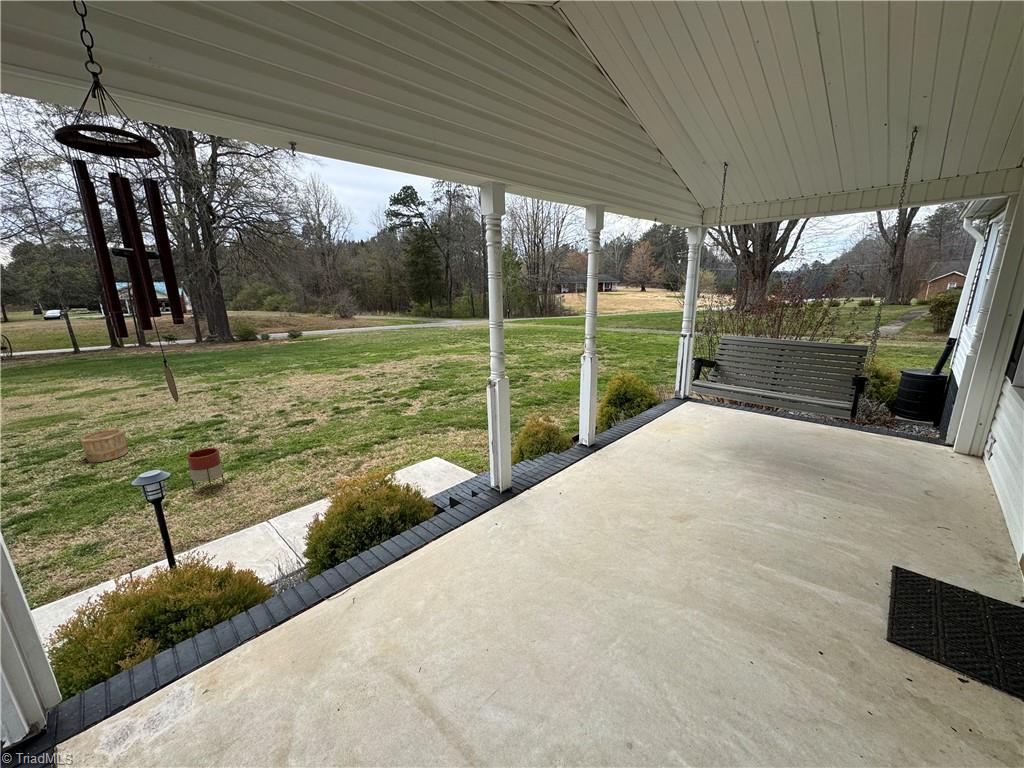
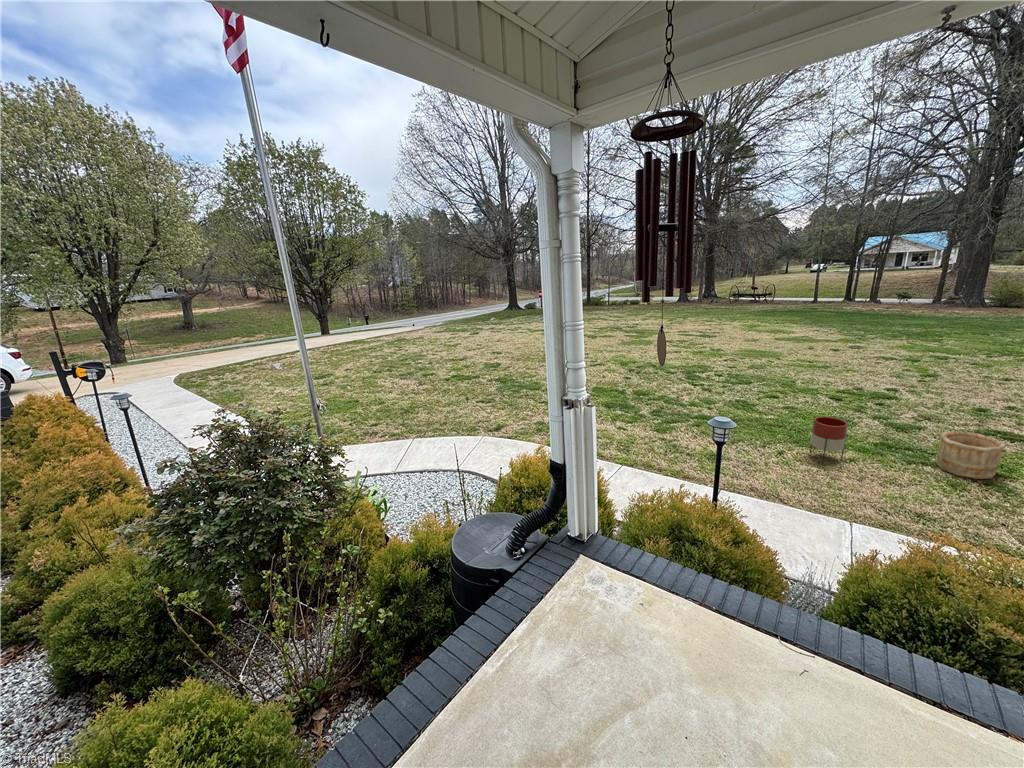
wooden bucket: present [79,428,128,463] -> present [937,431,1006,479]

